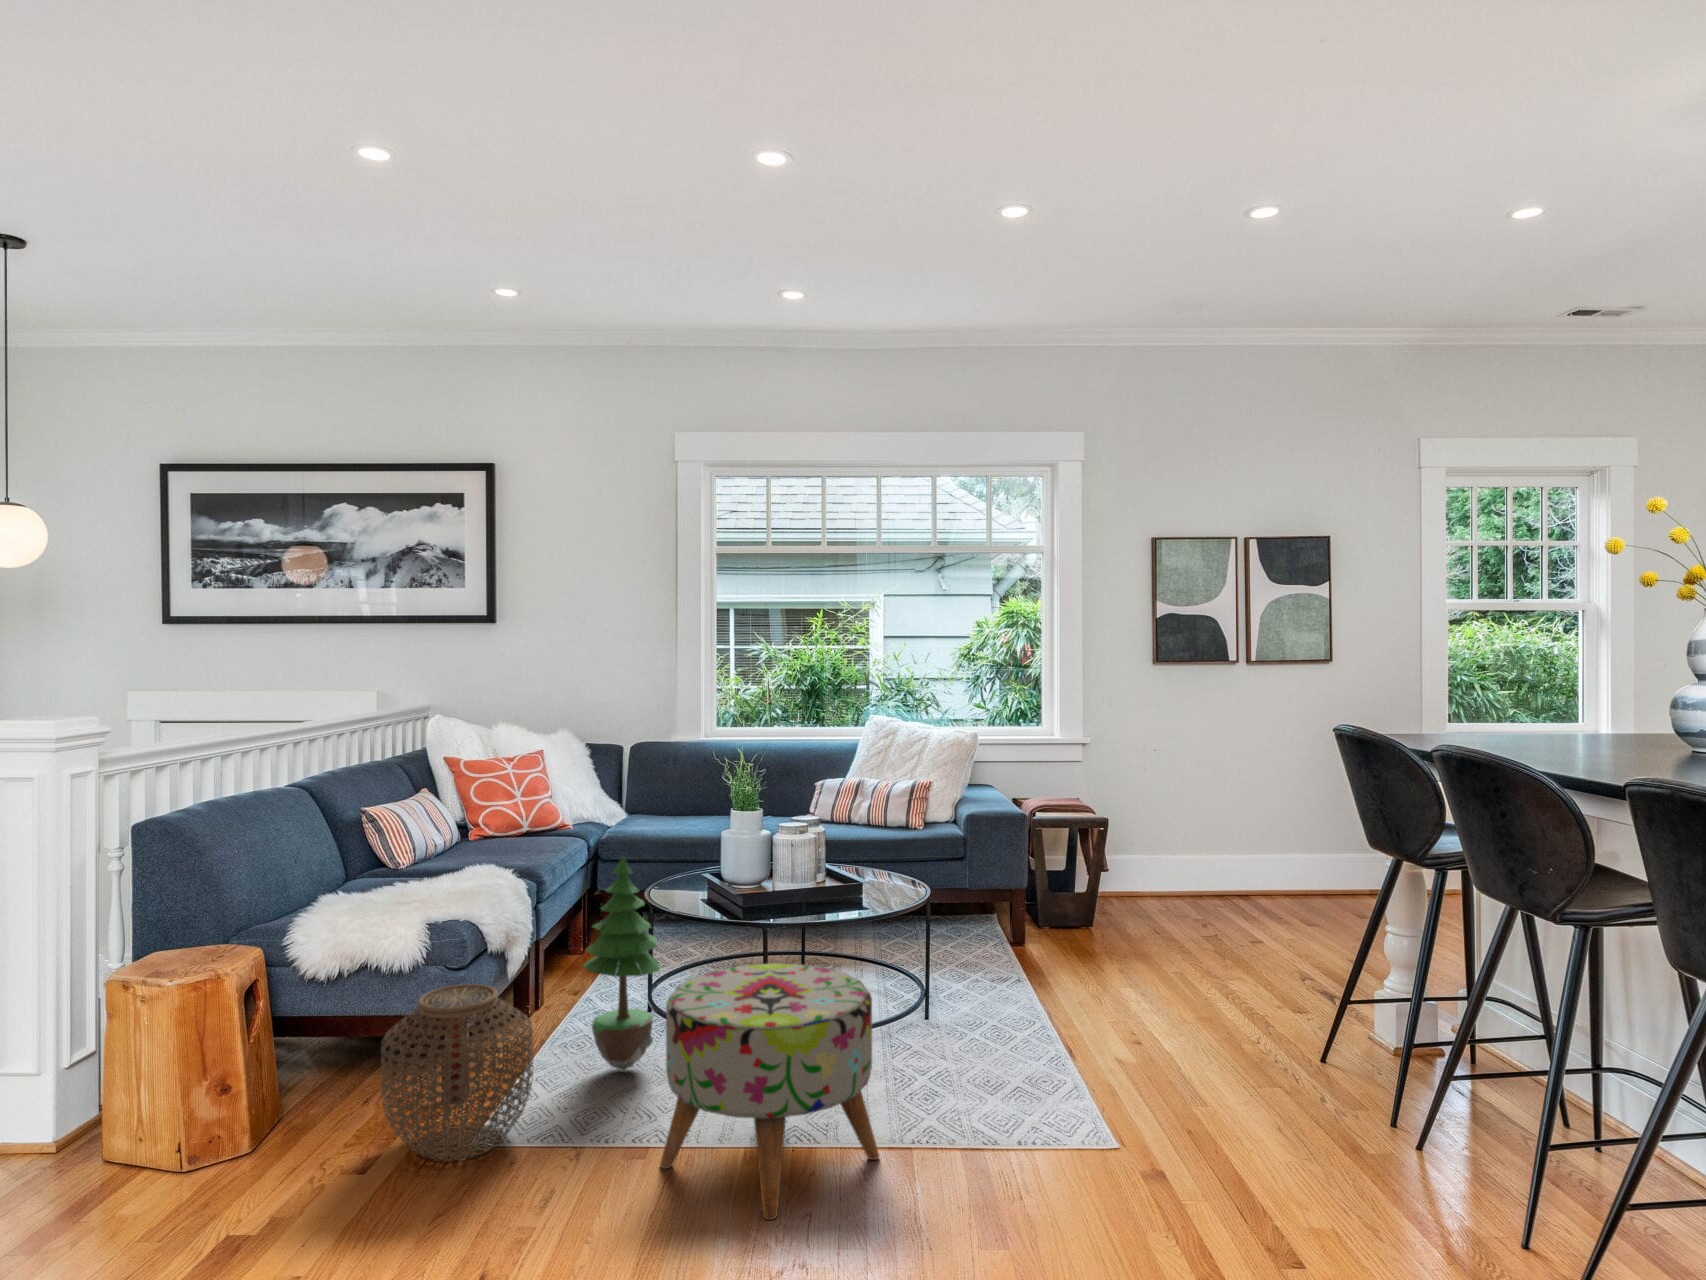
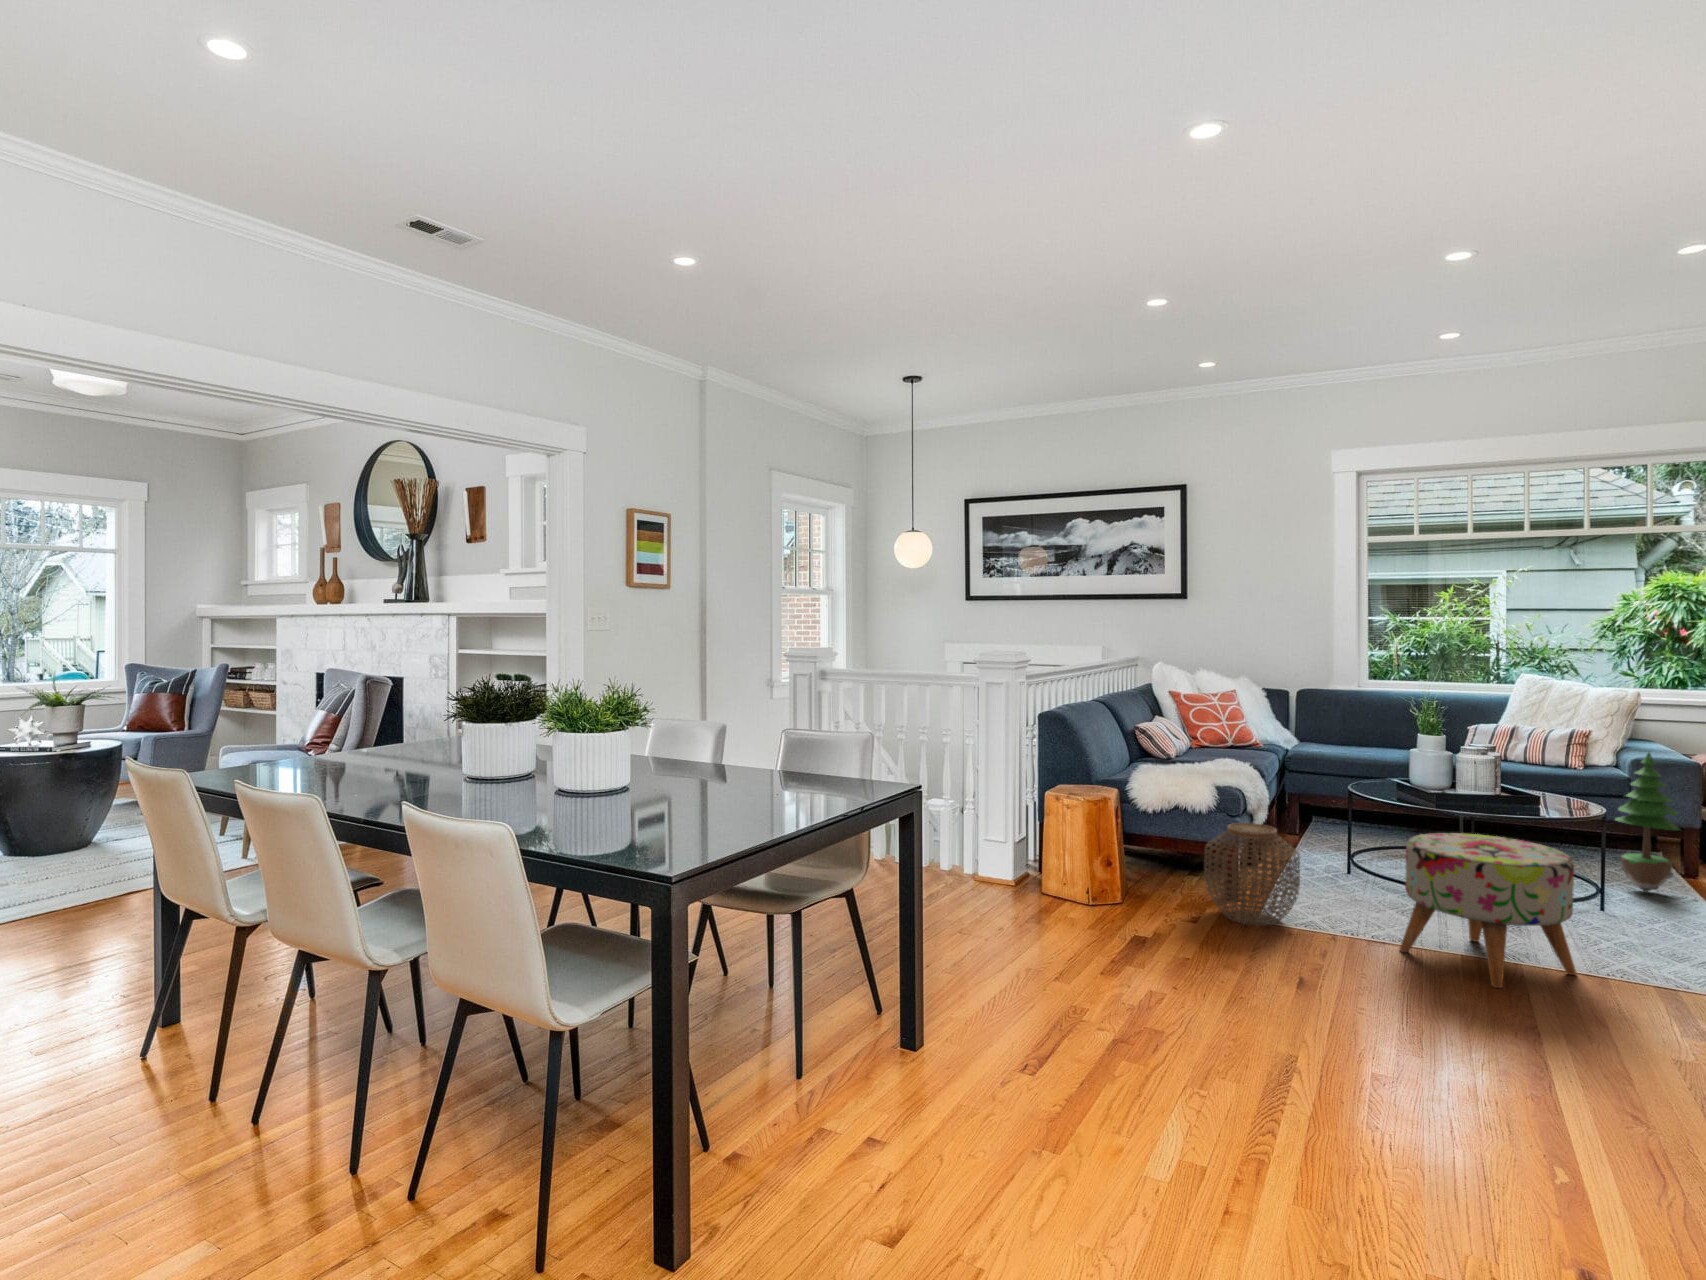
potted tree: present [583,856,660,1071] -> present [1615,753,1679,892]

